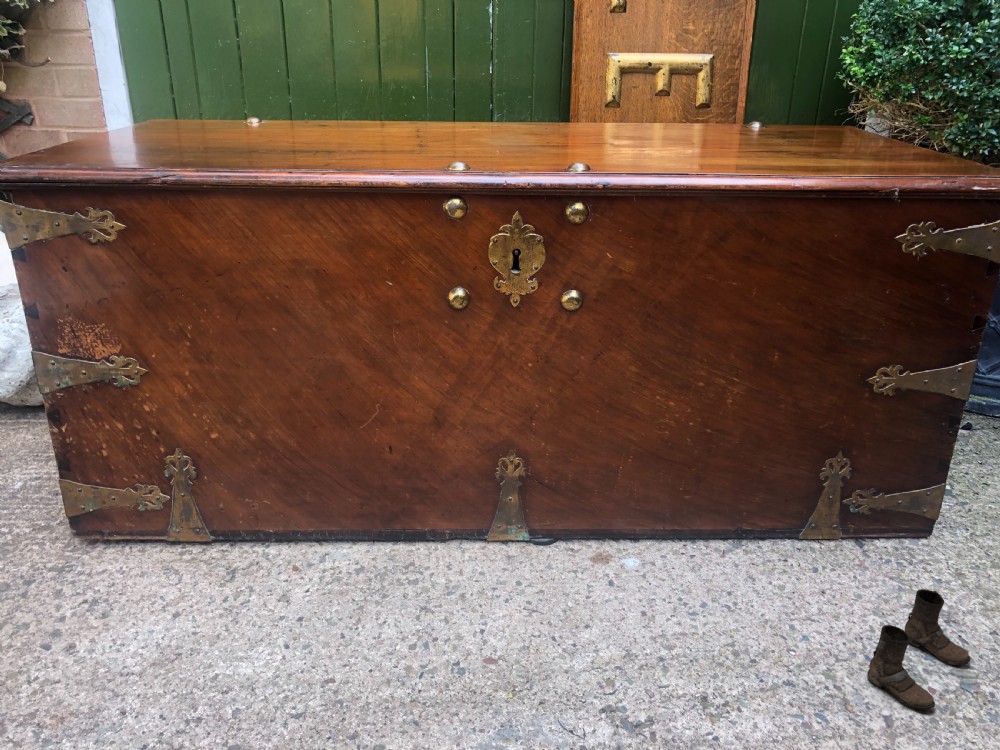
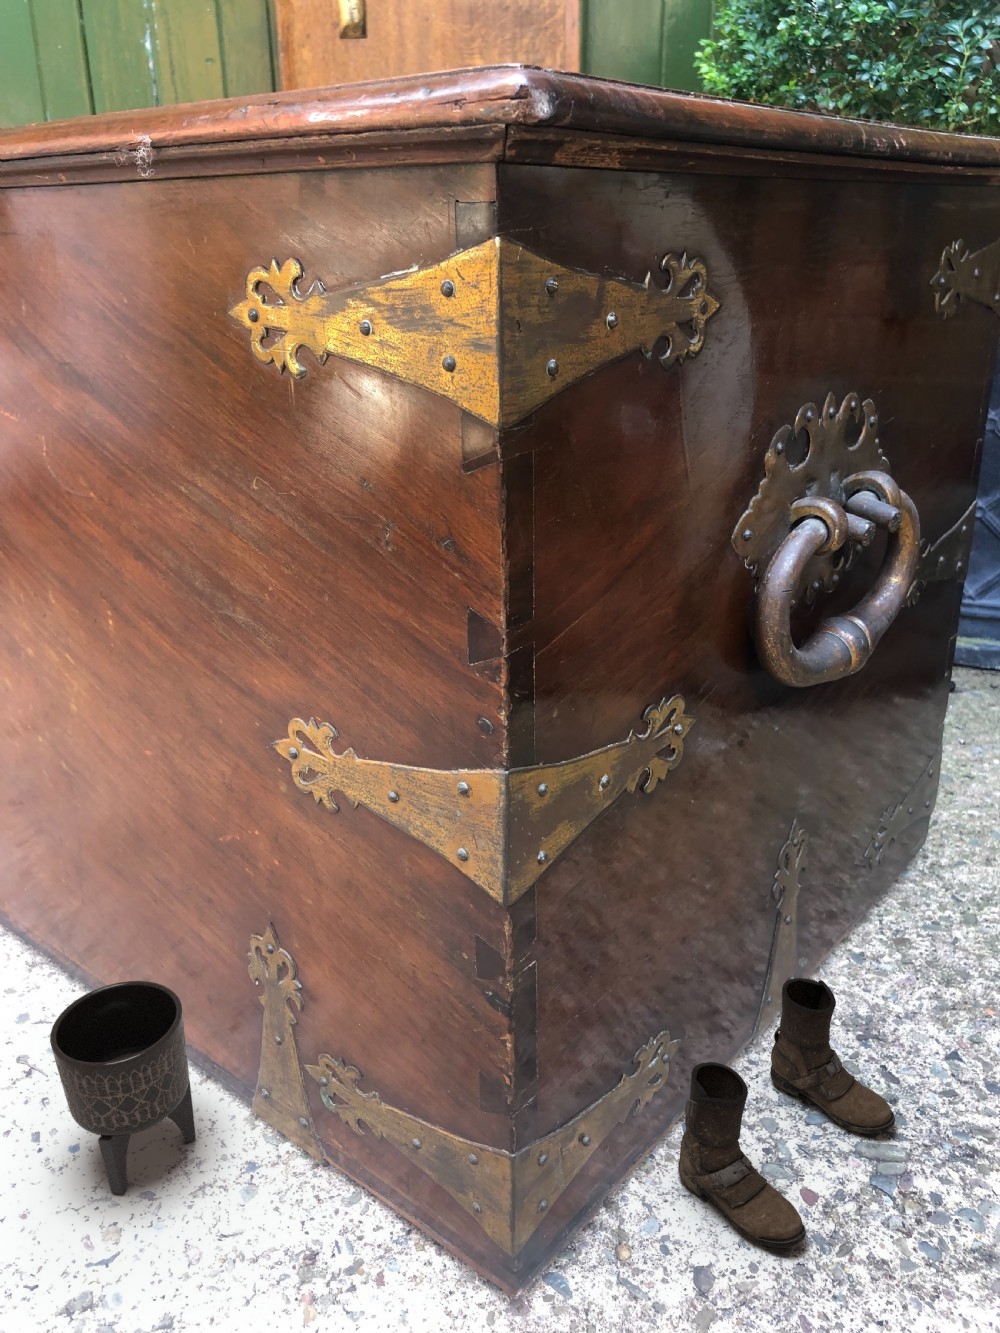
planter: none [579,574,638,673] -> present [50,981,196,1194]

